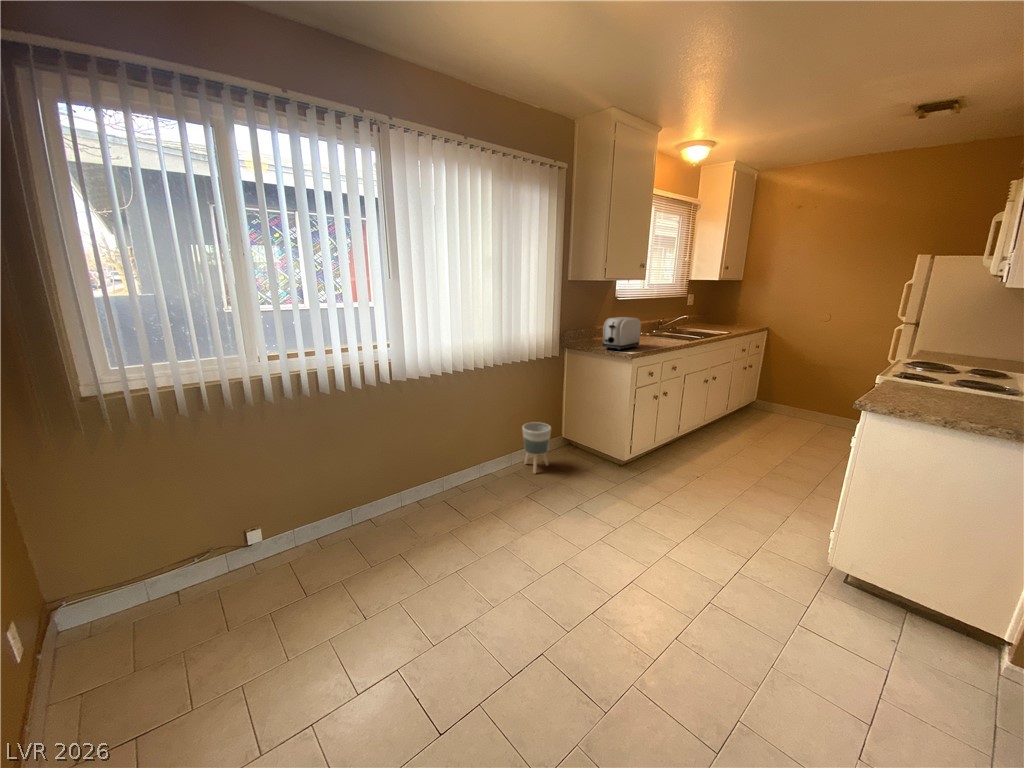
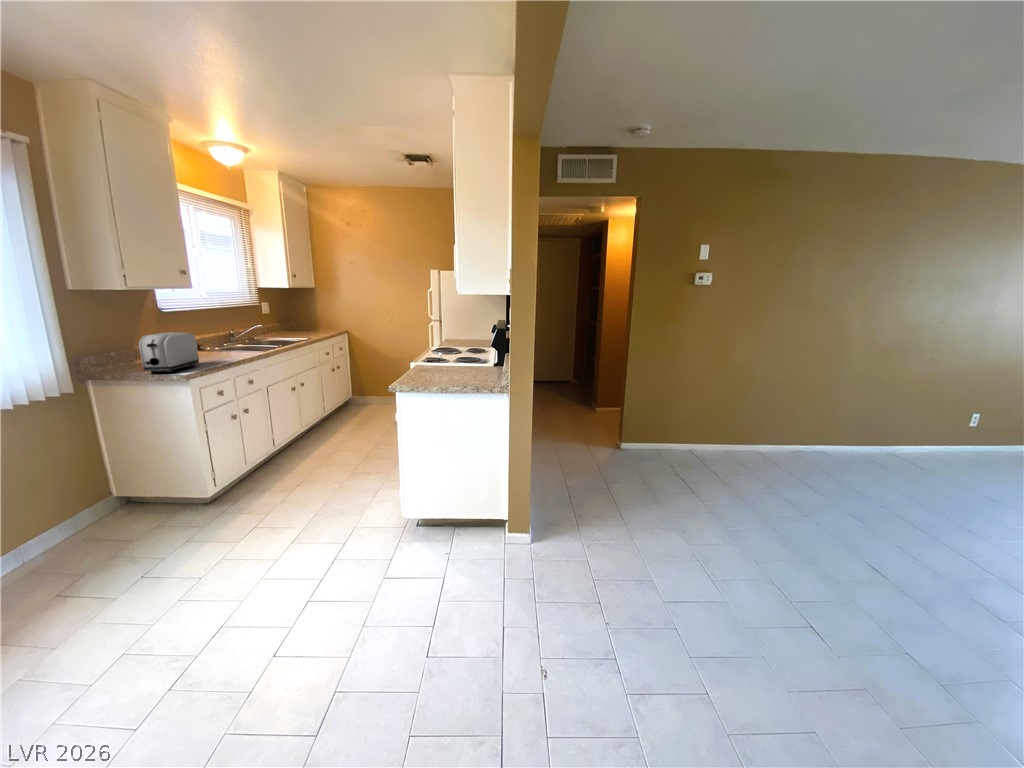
planter: present [522,422,551,474] -> none [21,489,90,564]

